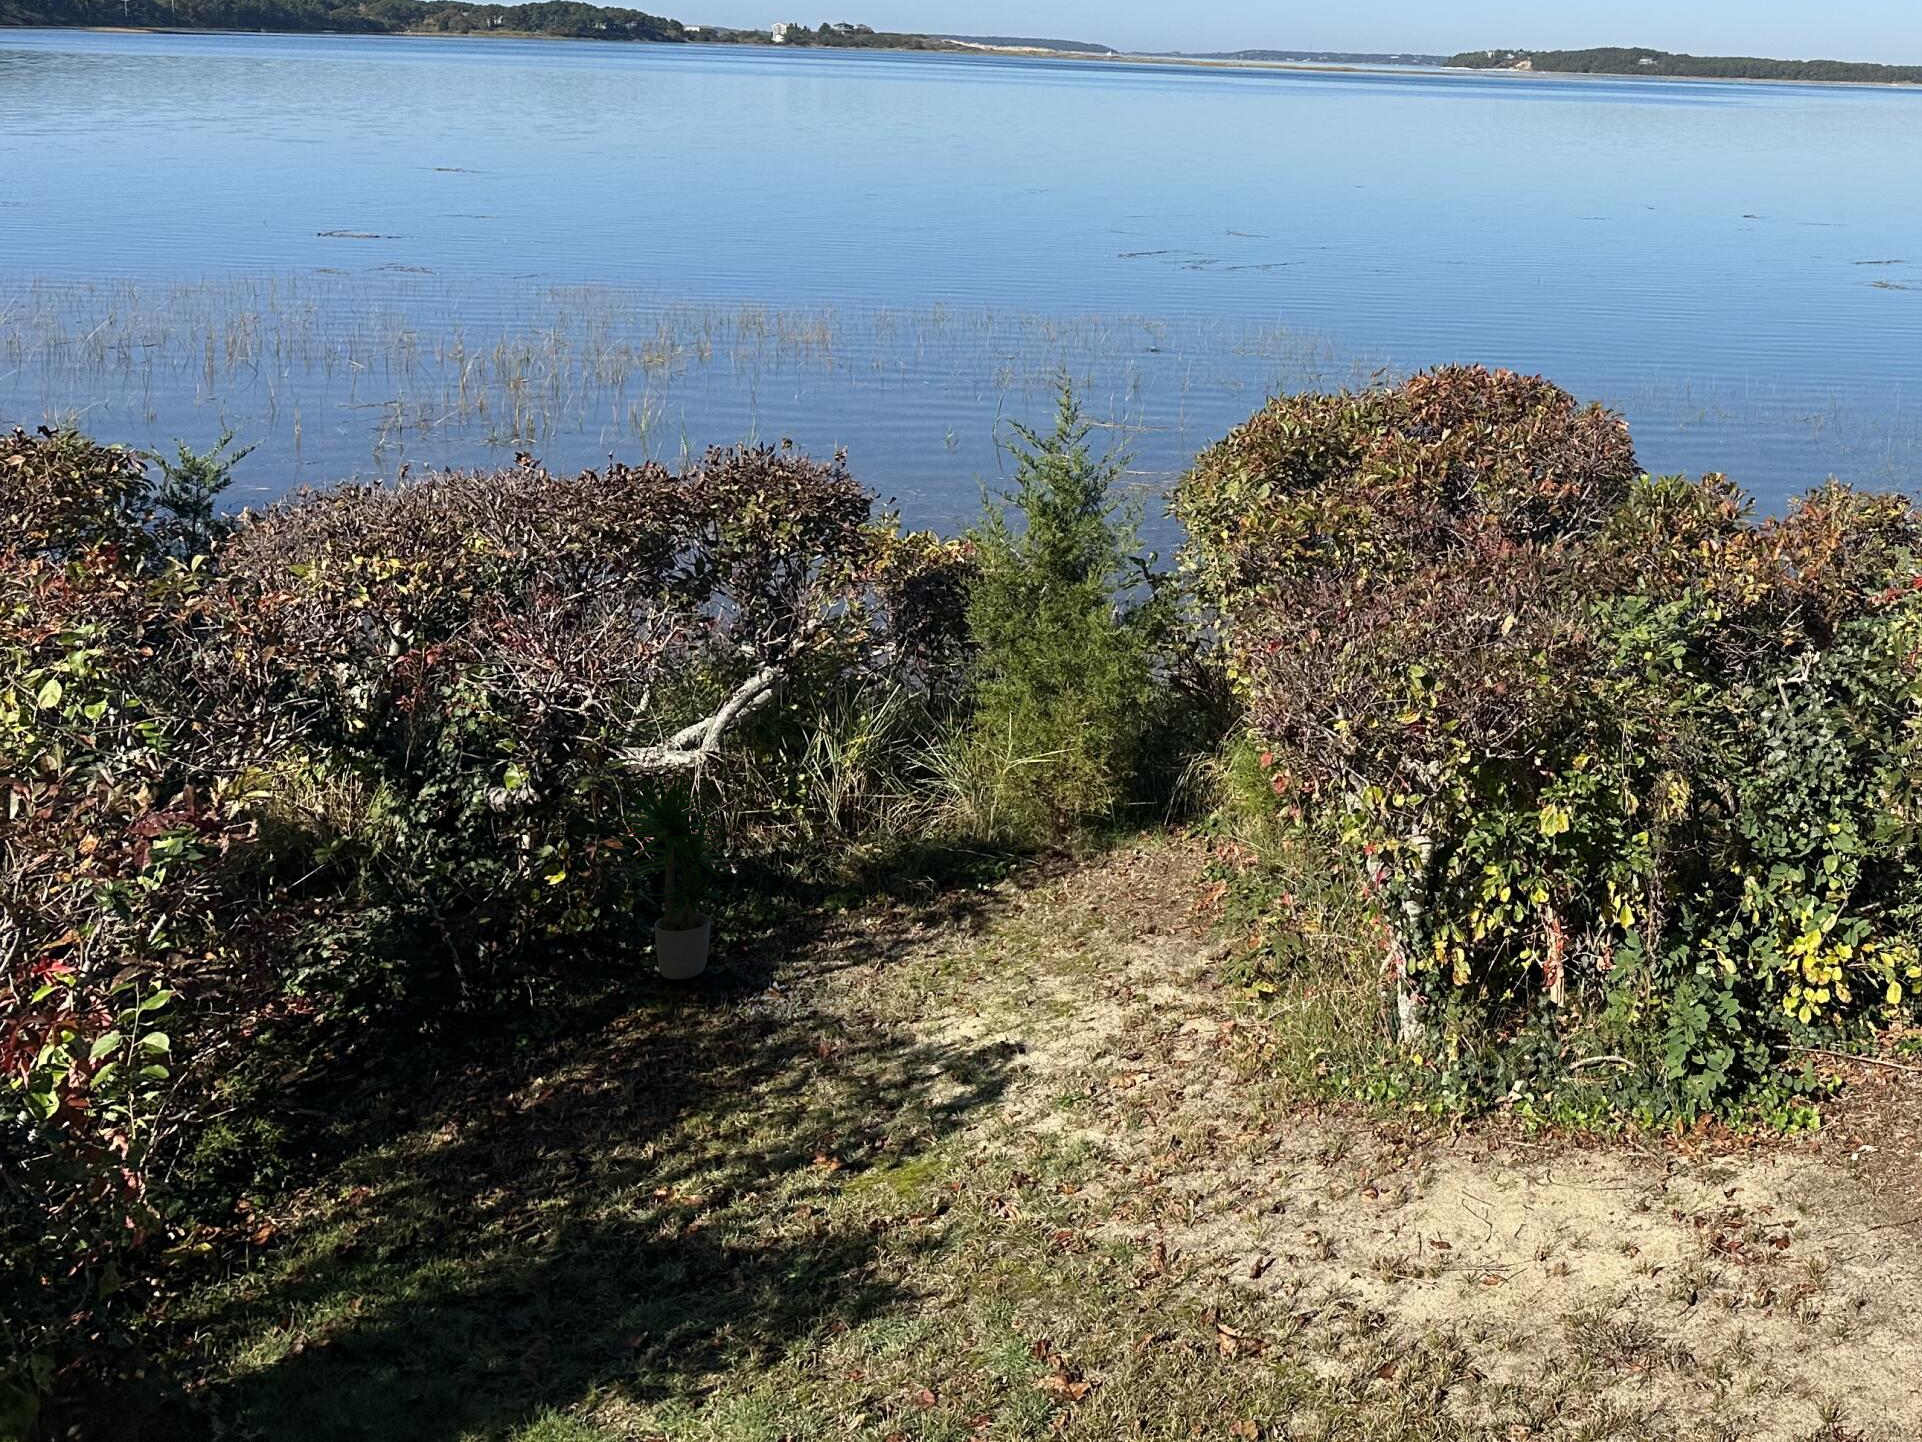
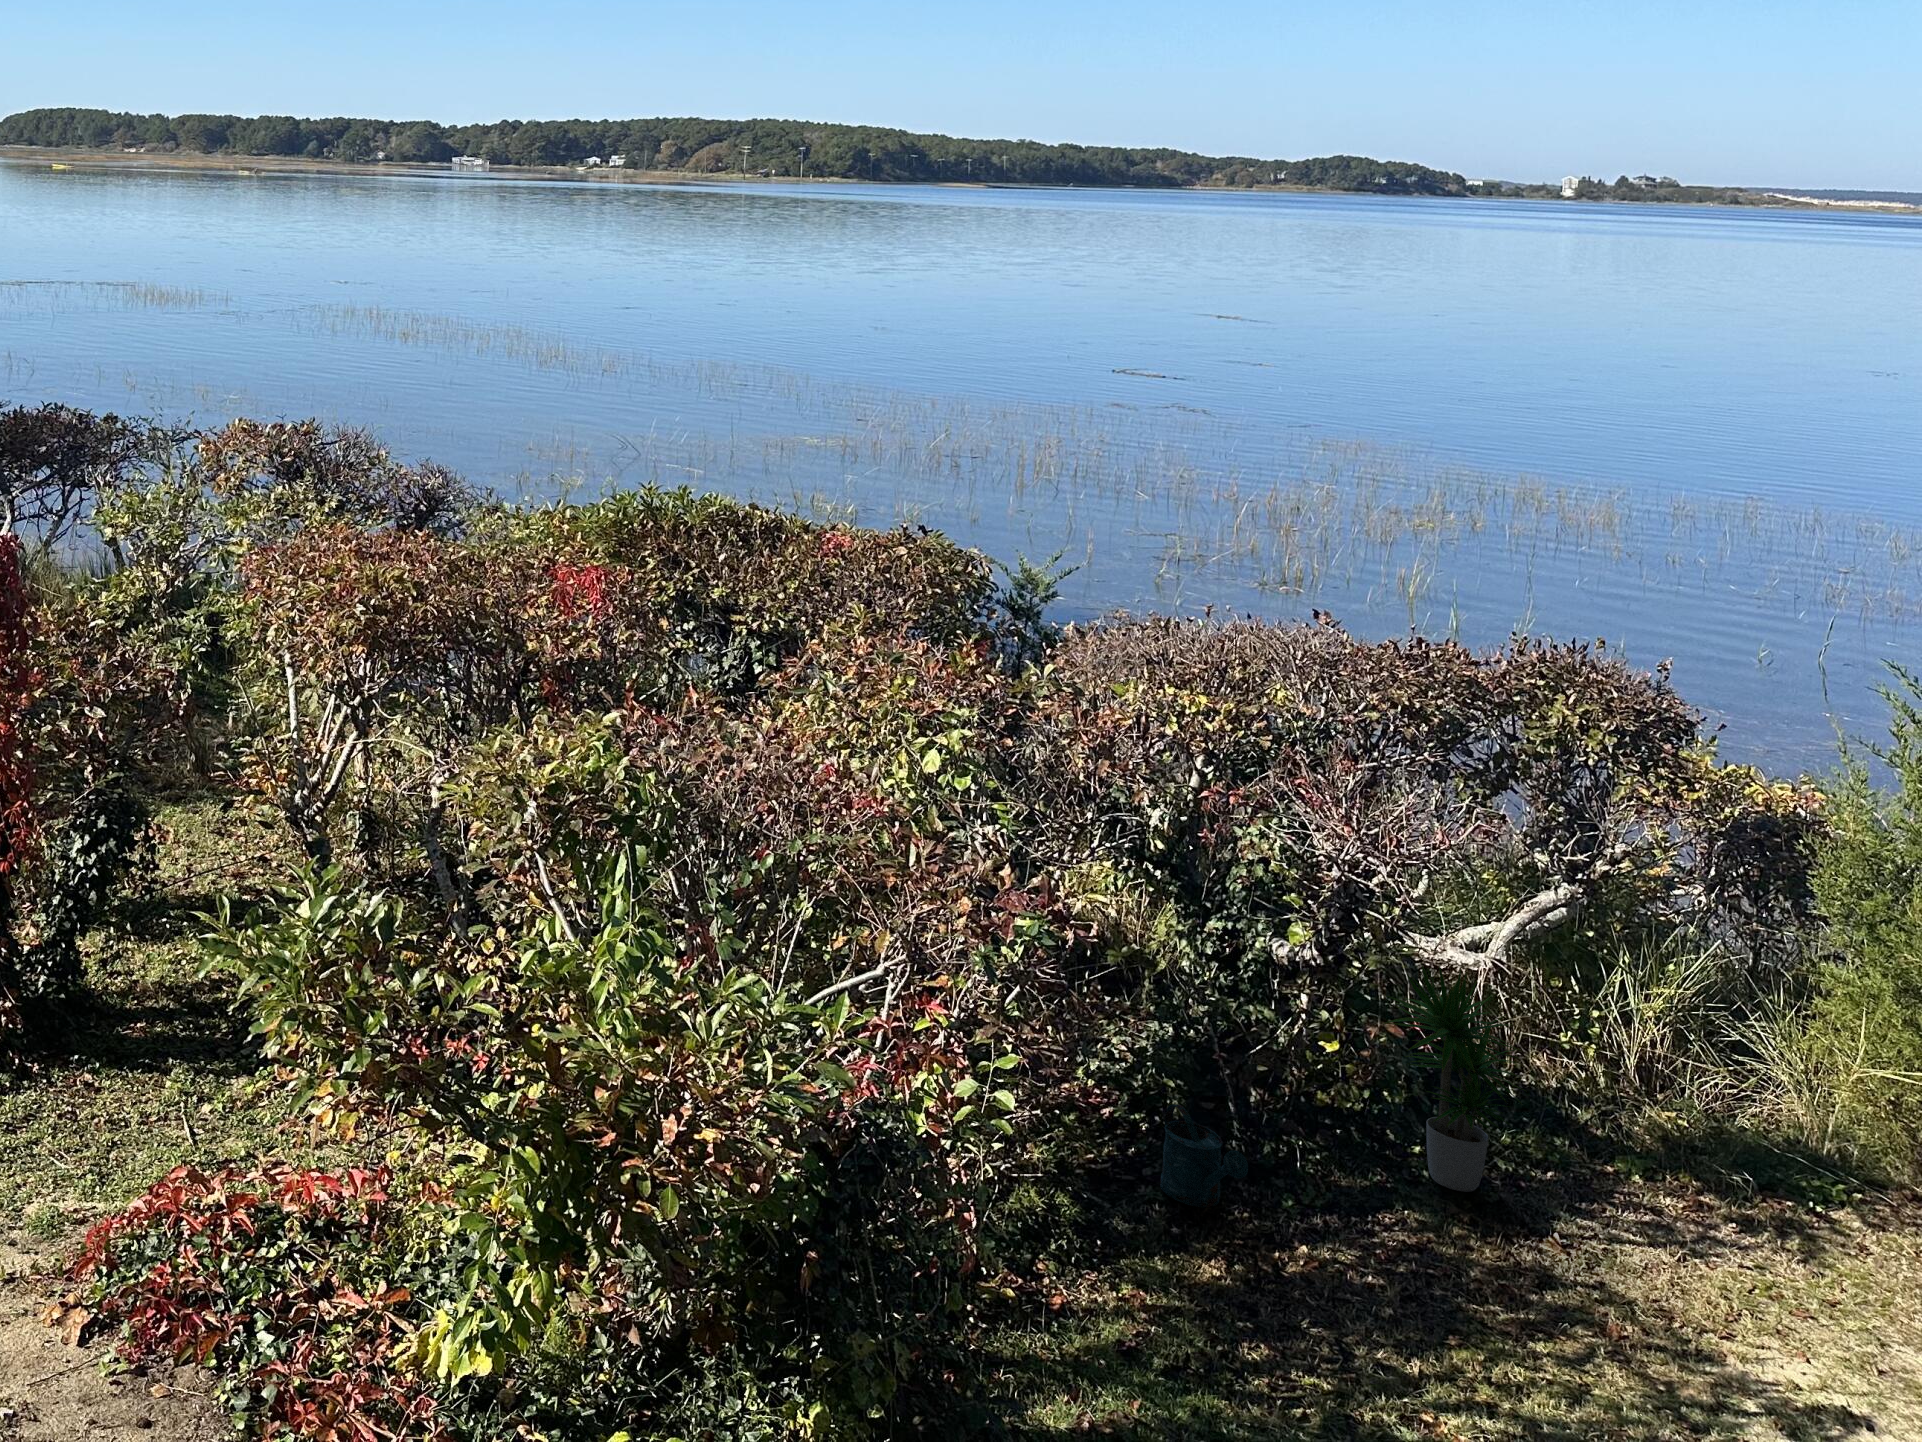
watering can: none [385,997,481,1098] -> present [1160,1104,1248,1208]

